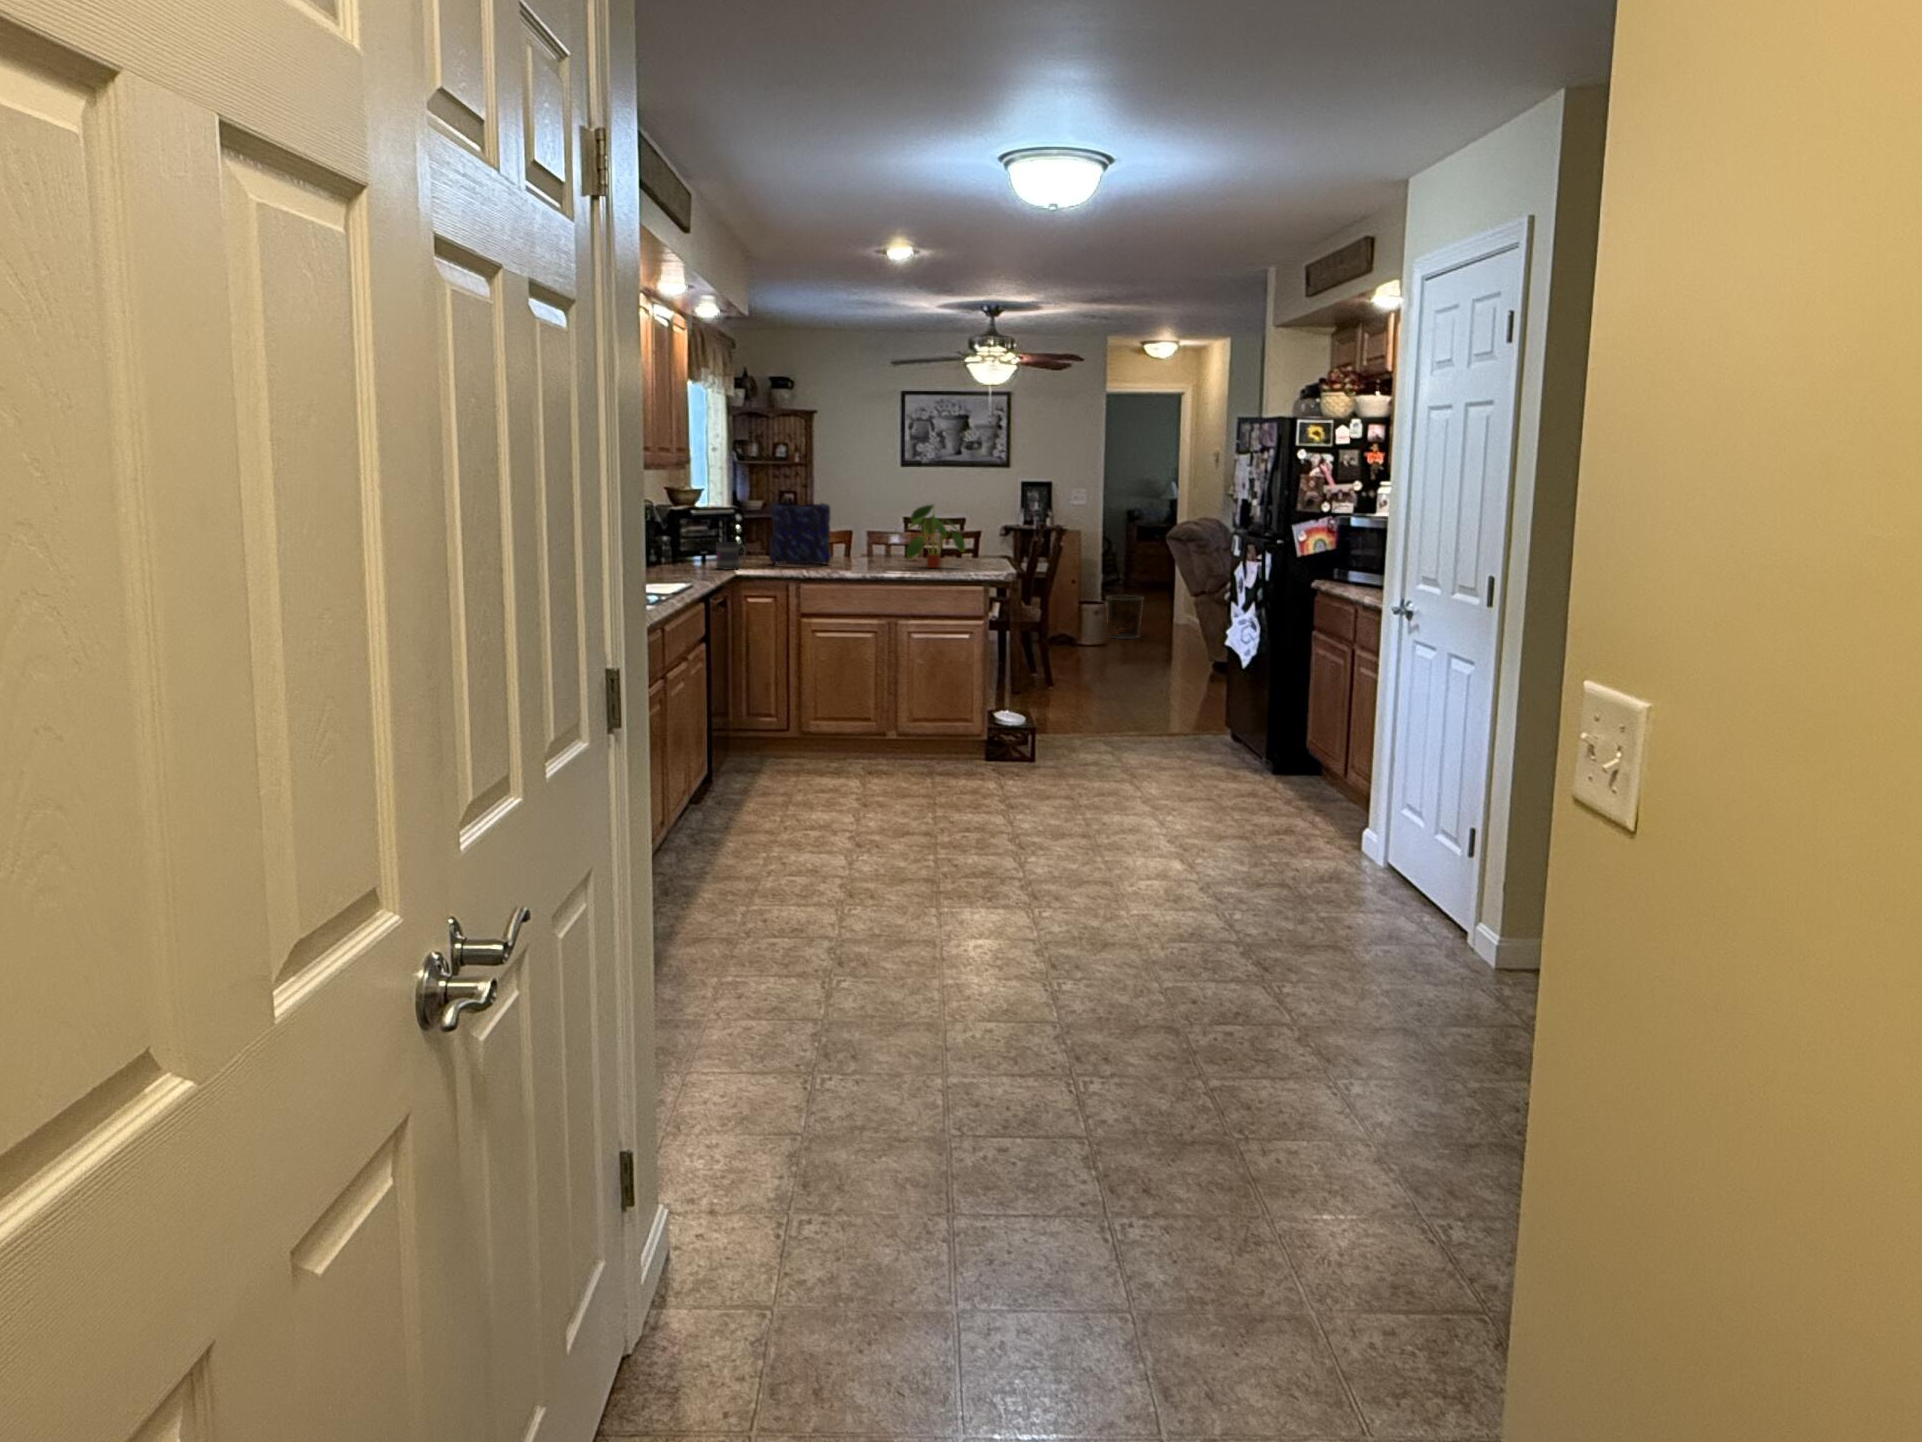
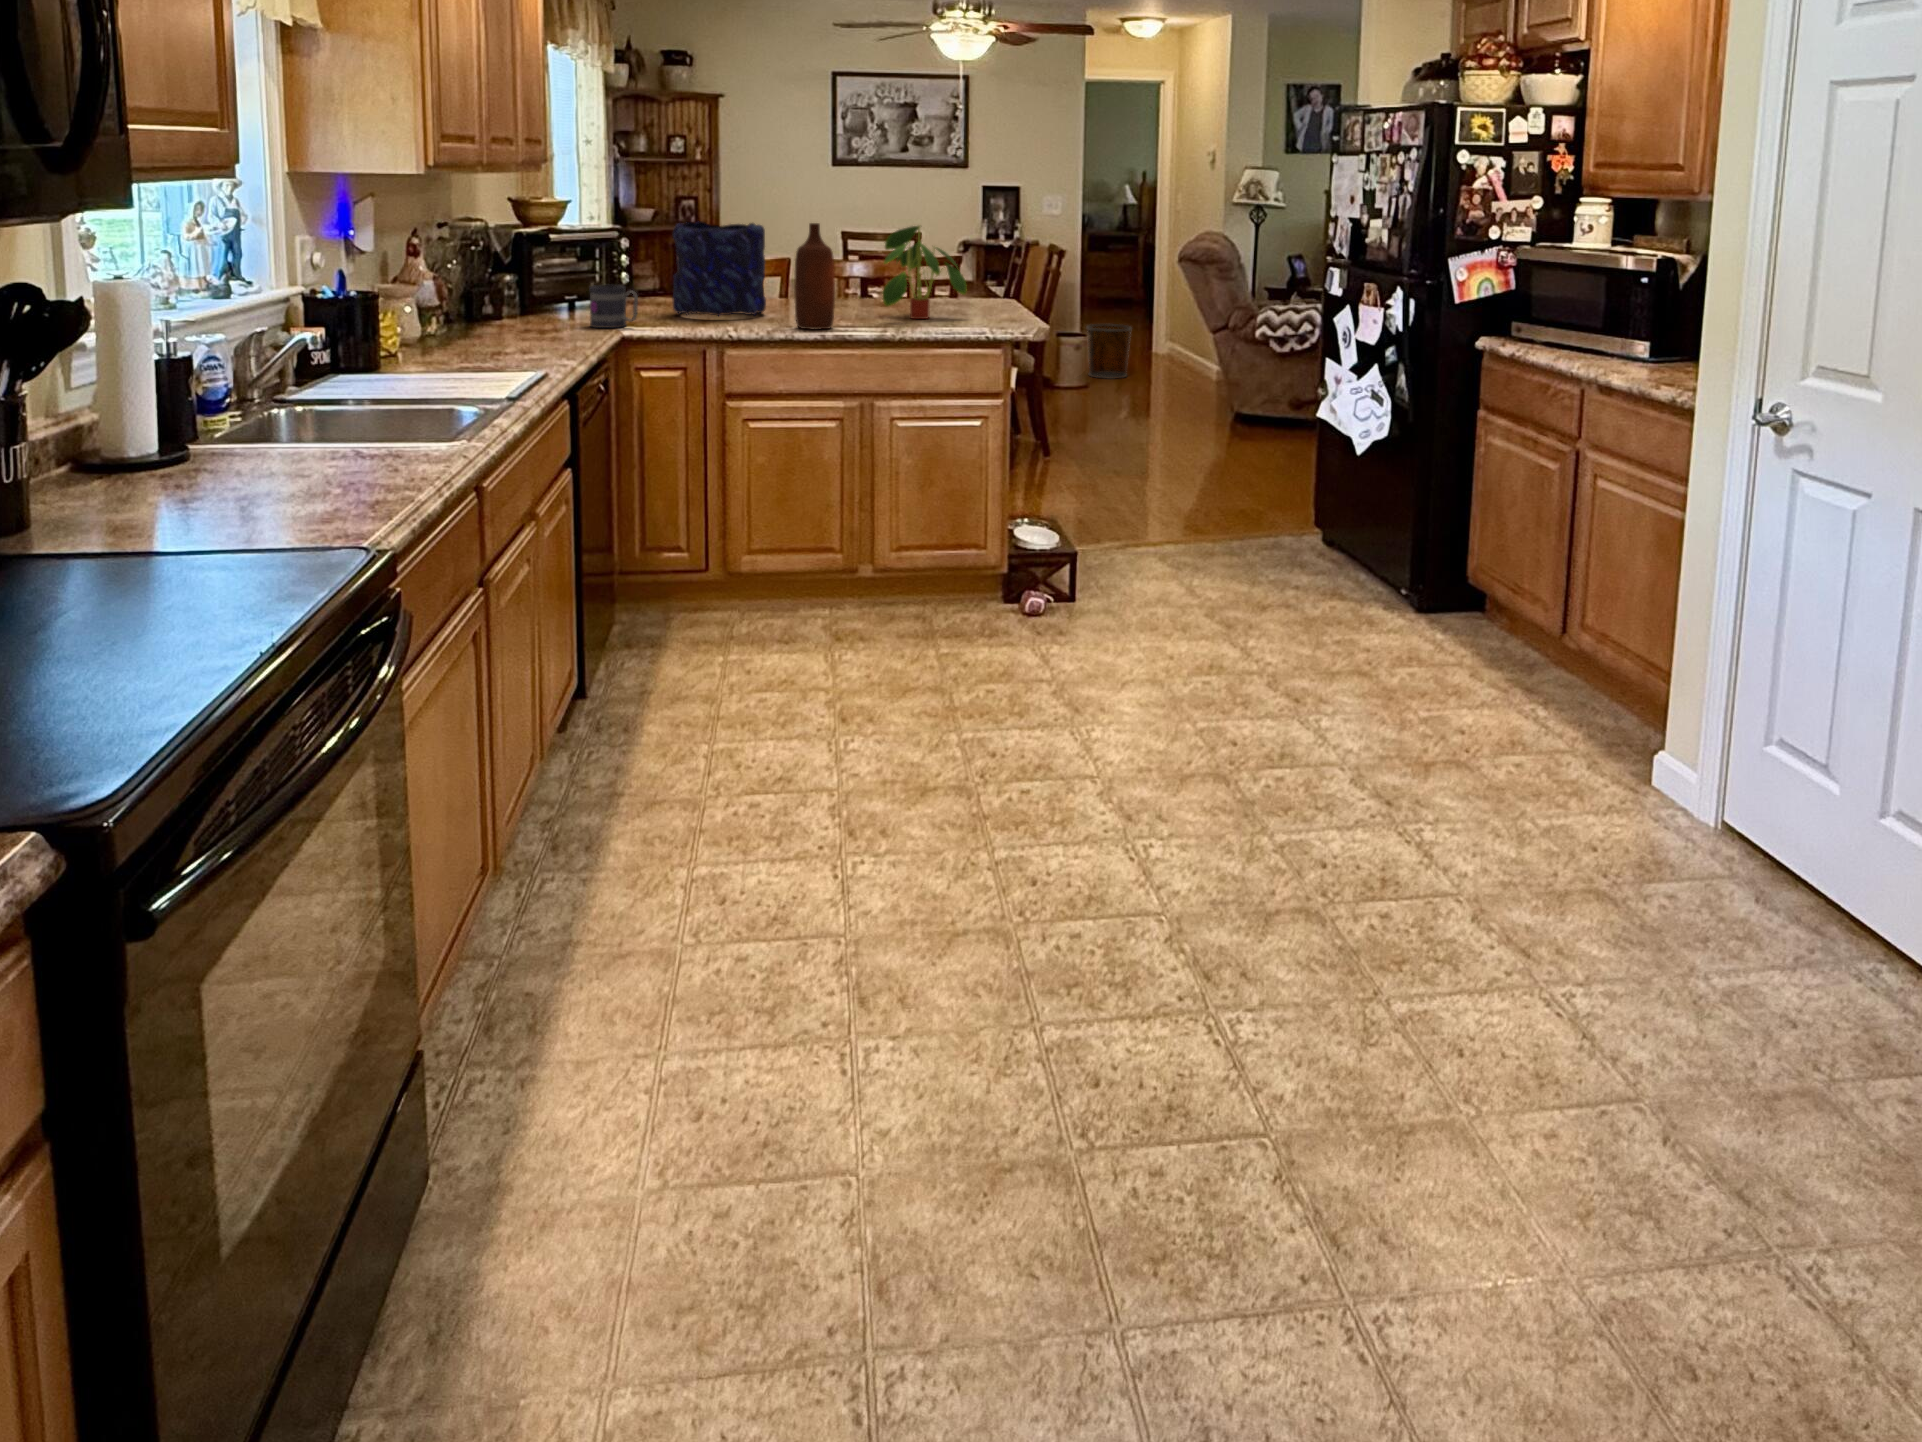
bottle: none [847,502,873,572] -> present [794,223,835,329]

